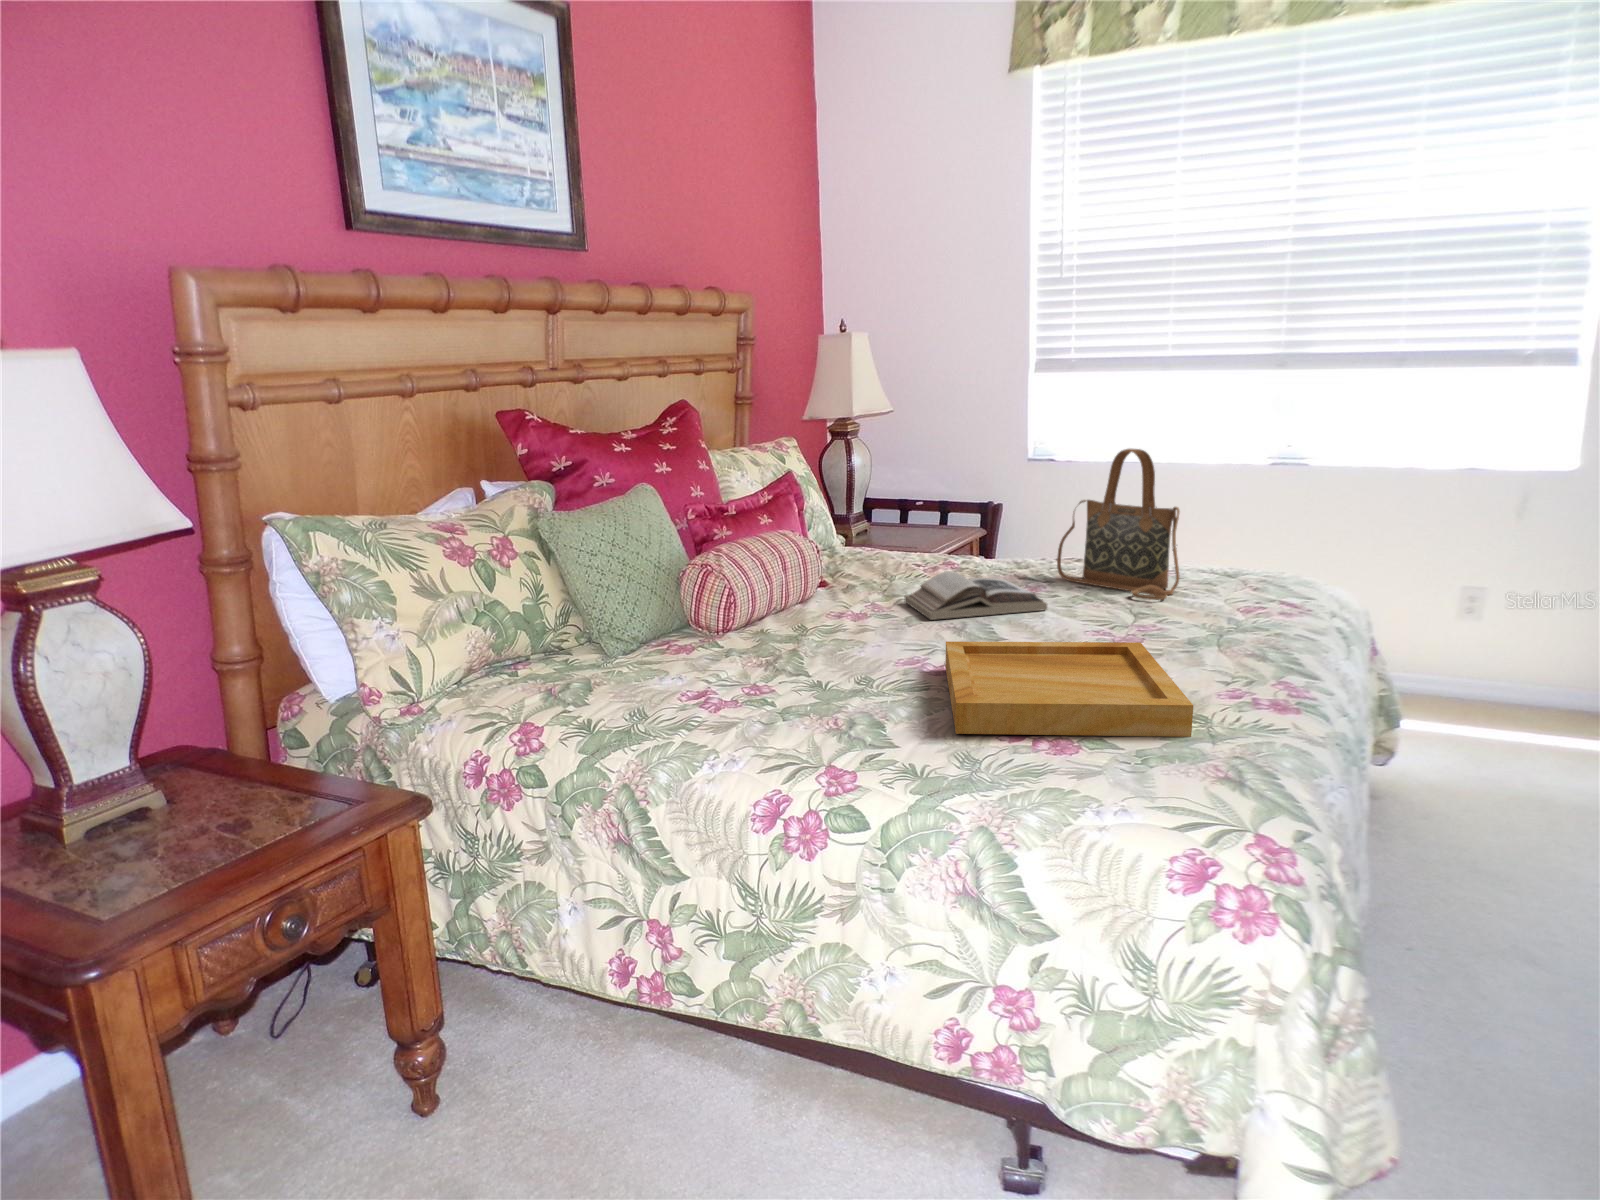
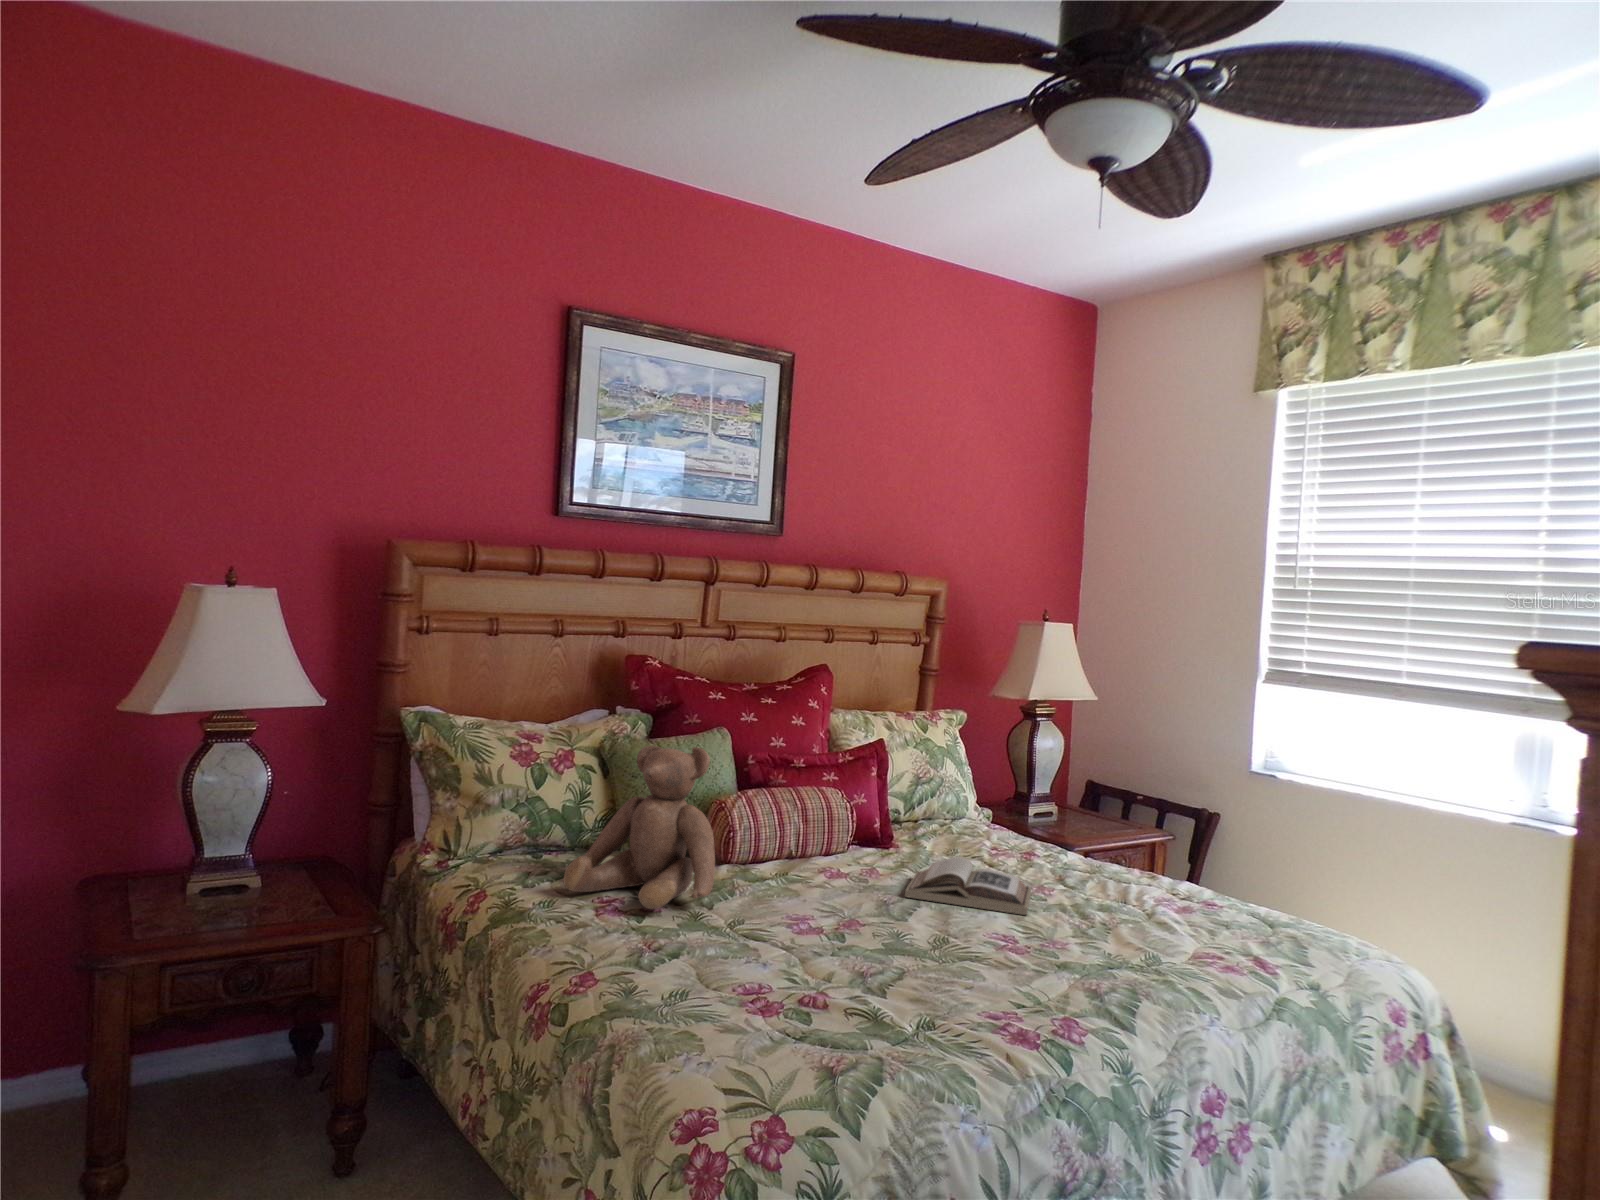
handbag: present [1057,449,1180,600] -> none [1104,771,1204,936]
teddy bear: none [609,498,800,694] -> present [563,746,715,909]
tray: present [945,641,1193,737] -> none [721,910,994,1047]

